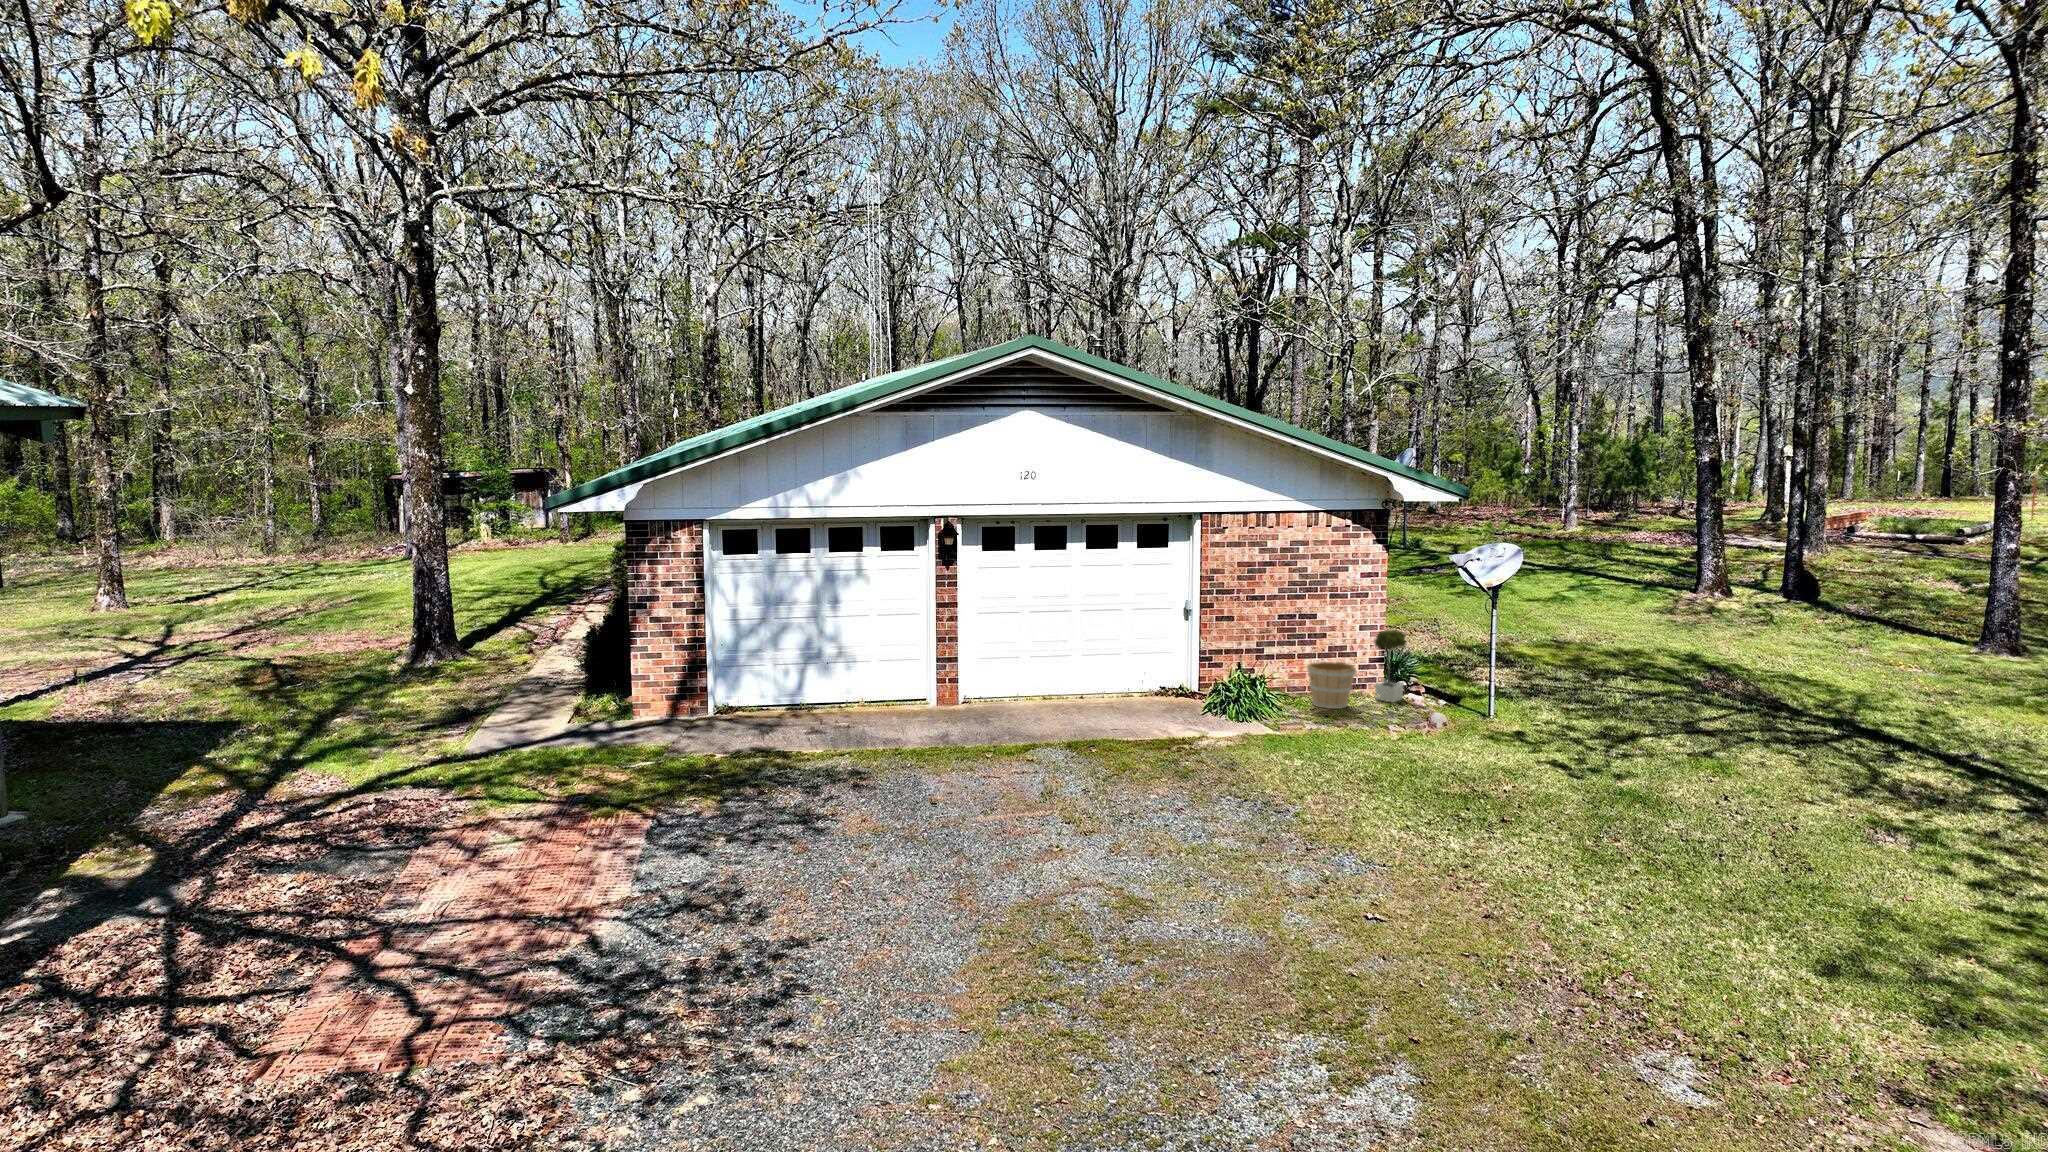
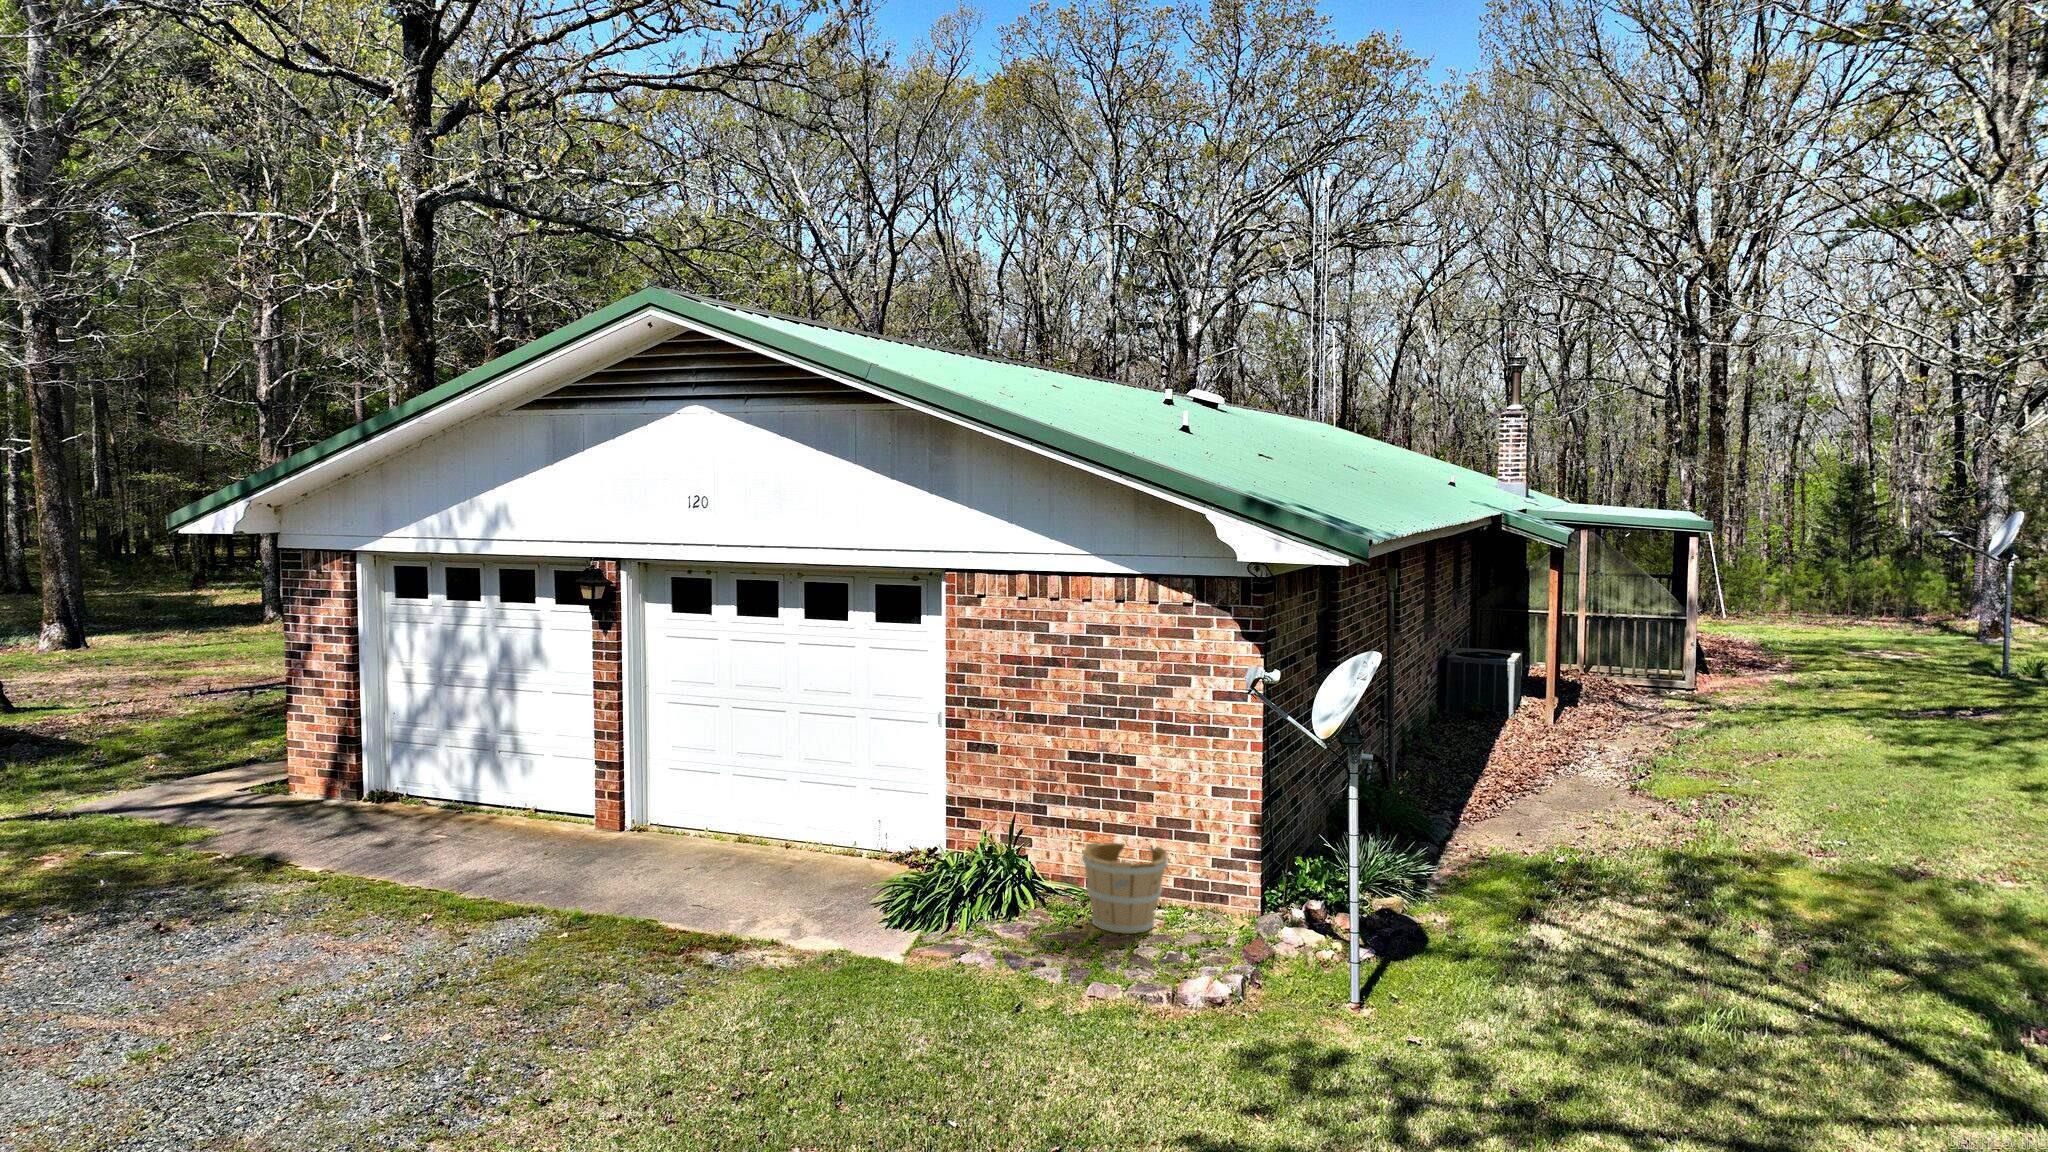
potted tree: present [1374,630,1406,702] -> none [1225,800,1288,940]

